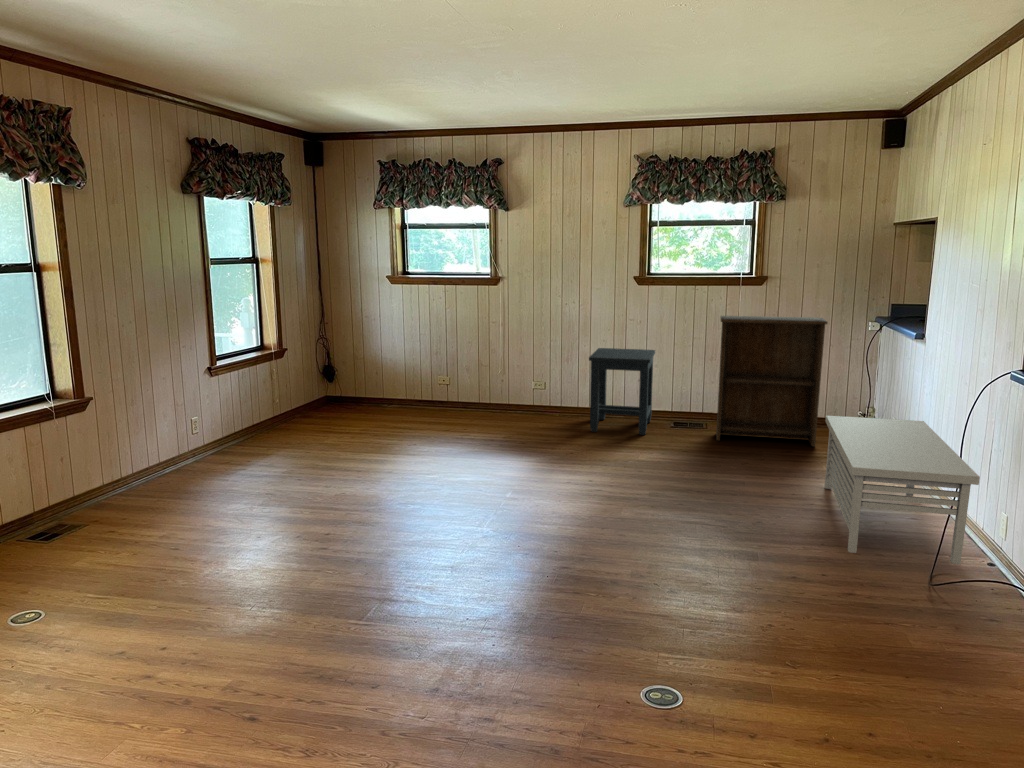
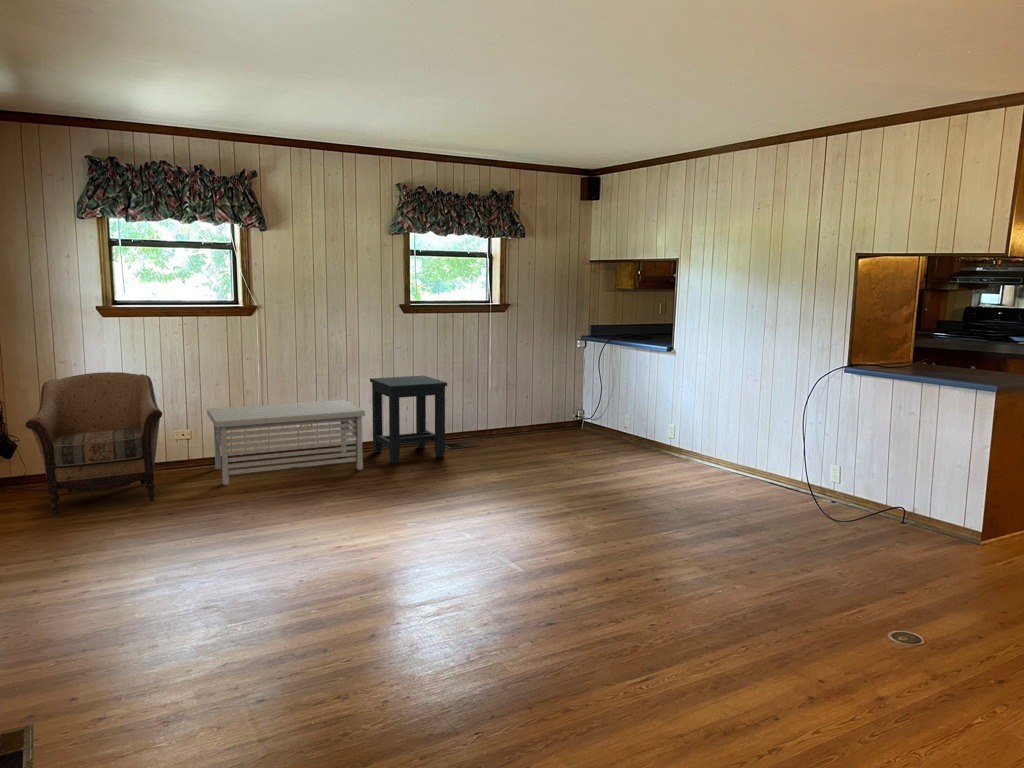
bookshelf: present [716,316,828,447] -> none [491,336,577,450]
armchair: none [315,325,414,425] -> present [25,372,162,514]
storage bench: present [825,416,980,564] -> present [207,400,365,485]

